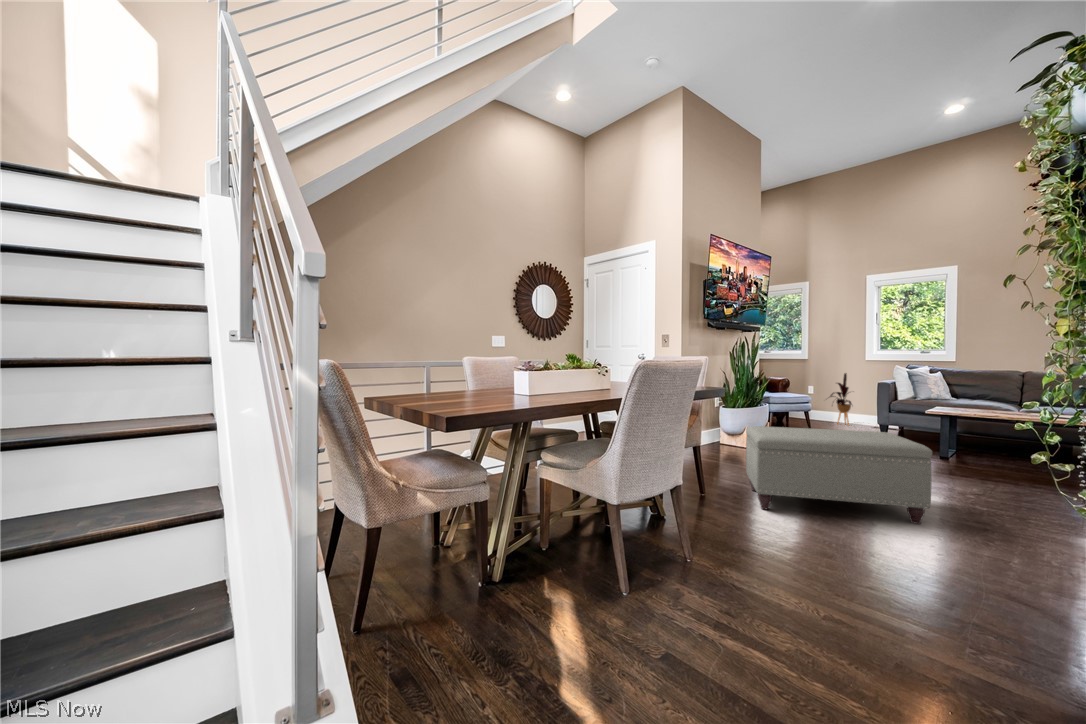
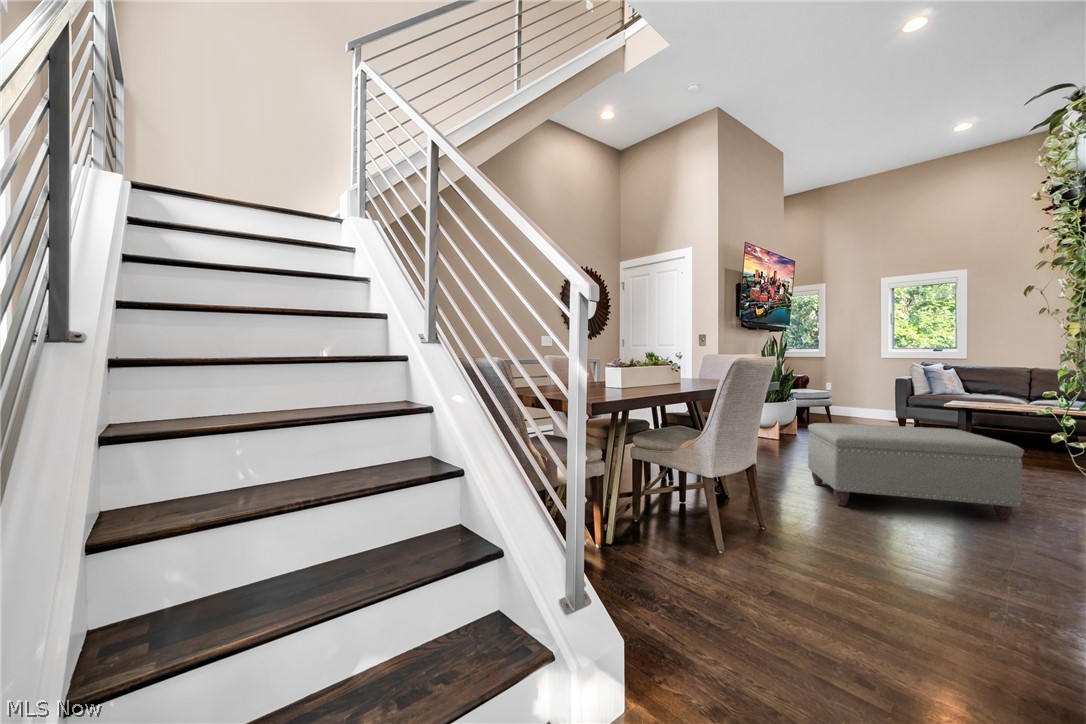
house plant: present [830,373,852,425] -> none [834,369,866,417]

